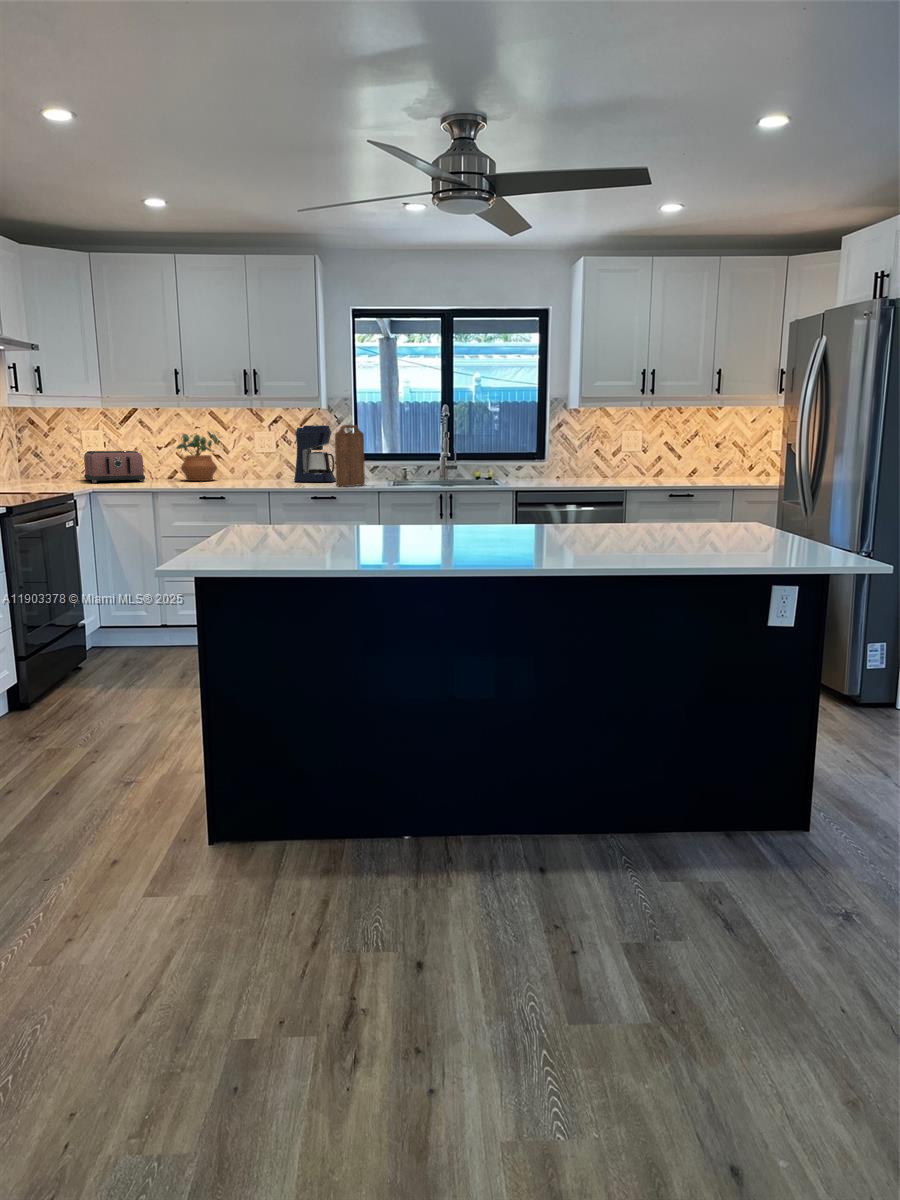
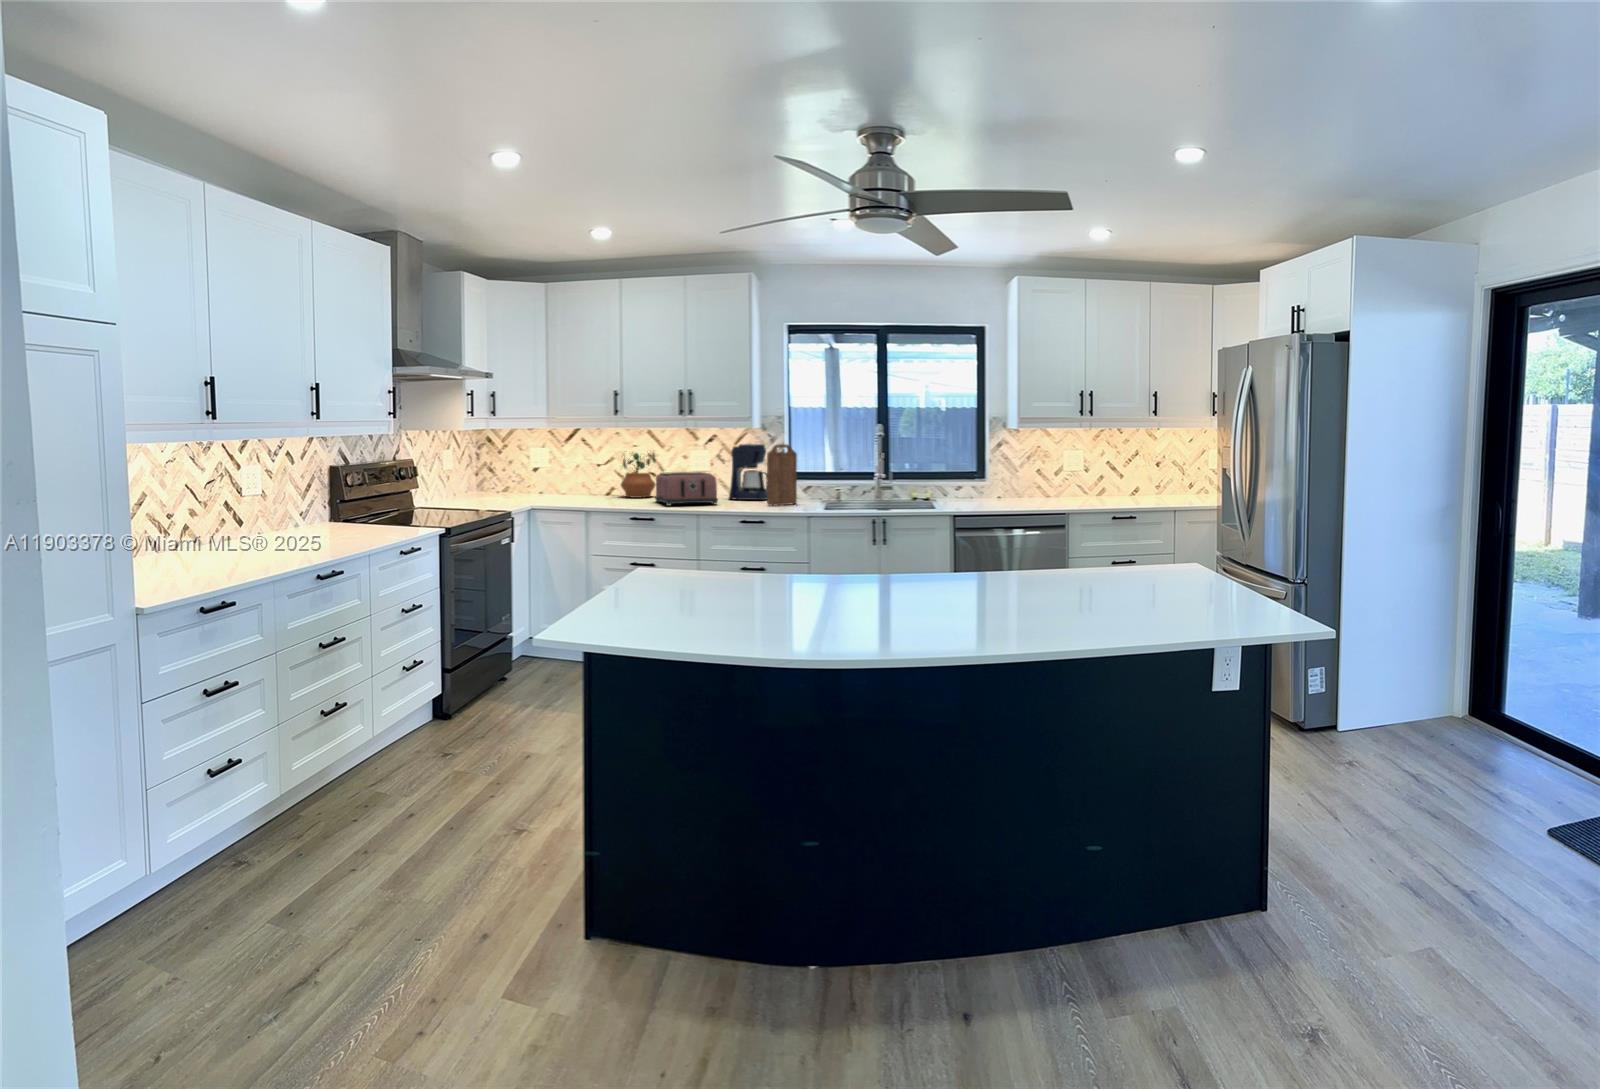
toaster: present [84,451,145,483] -> present [655,472,718,506]

